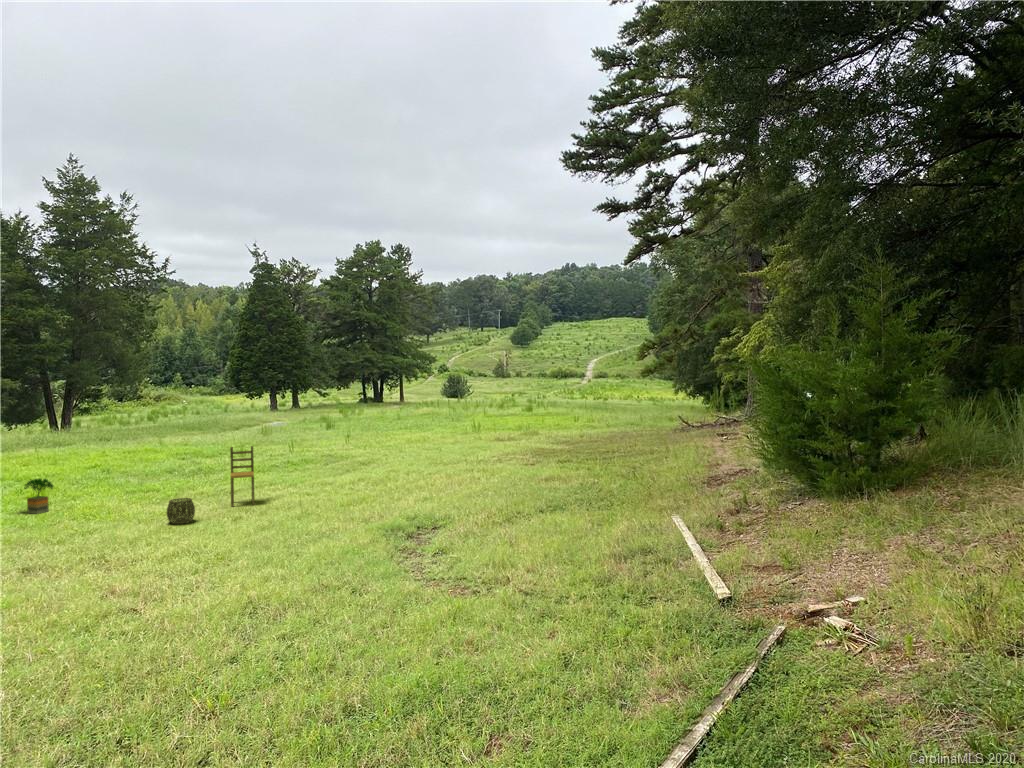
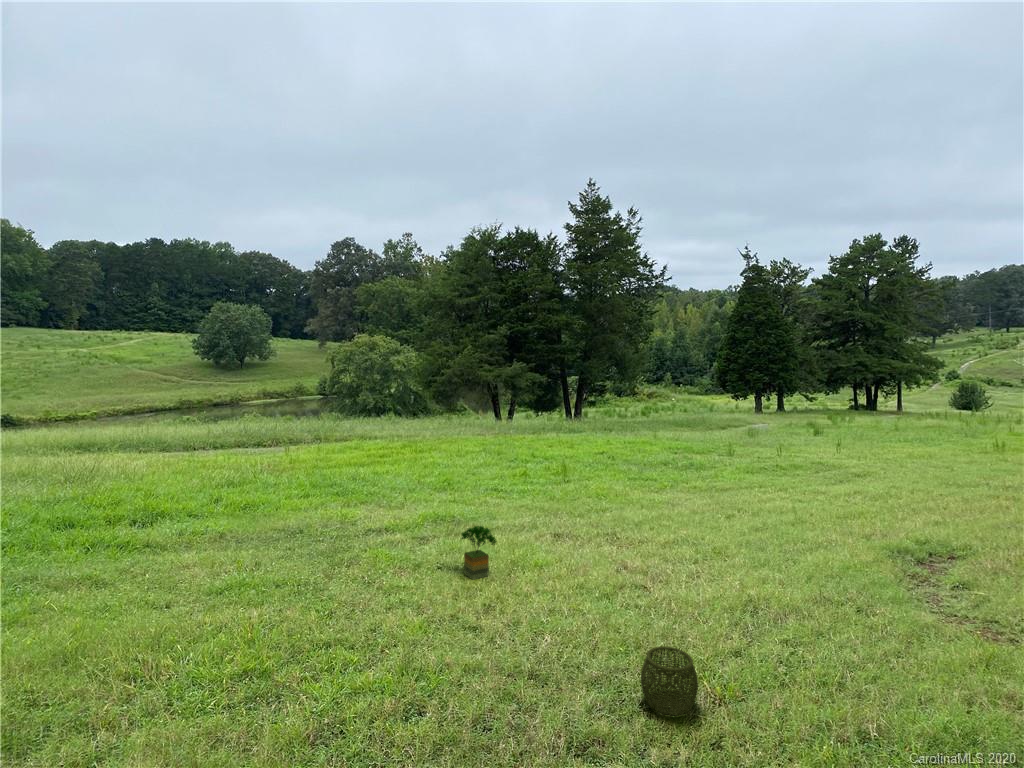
chair: present [230,446,255,507] -> none [760,530,816,666]

